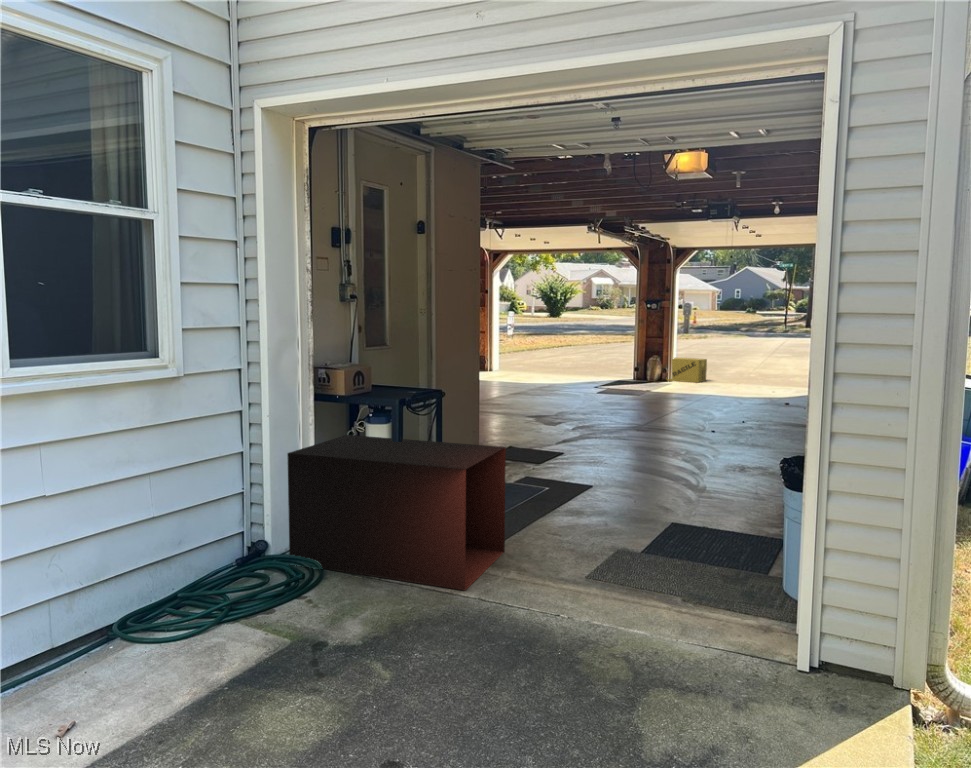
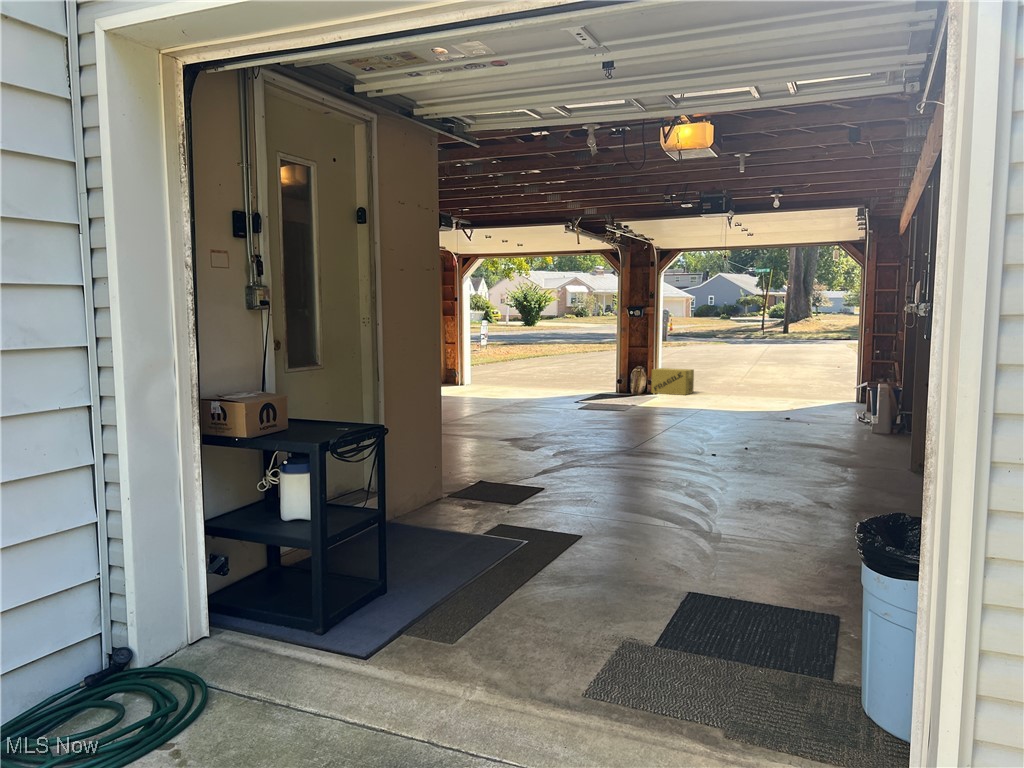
storage cabinet: present [288,435,506,590] -> none [151,490,470,728]

